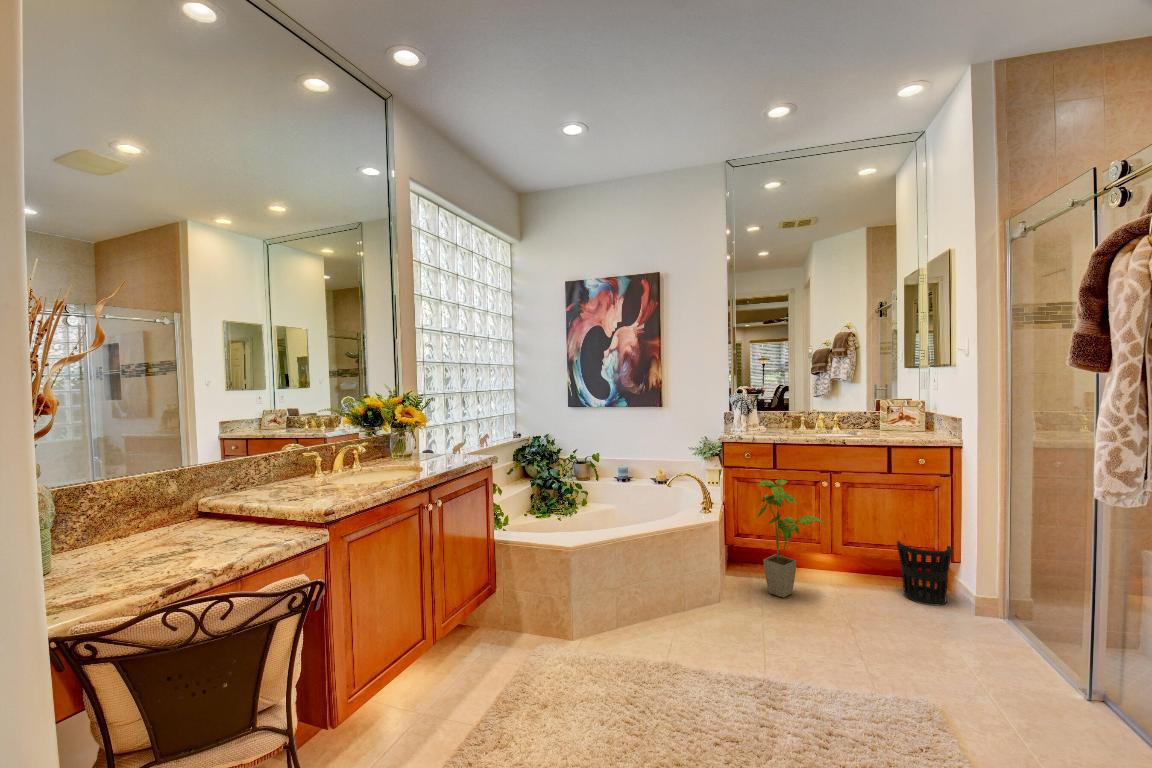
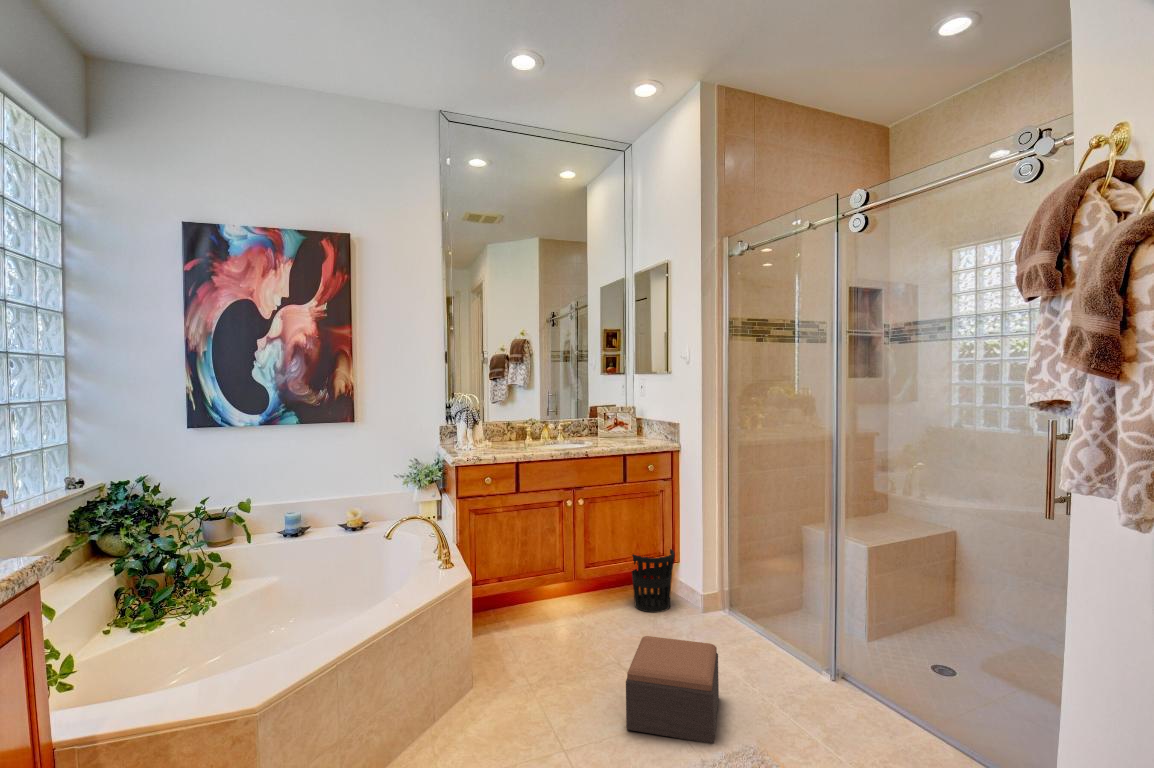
house plant: present [757,479,825,598] -> none [503,504,579,648]
footstool: none [818,606,933,711] -> present [626,636,719,744]

